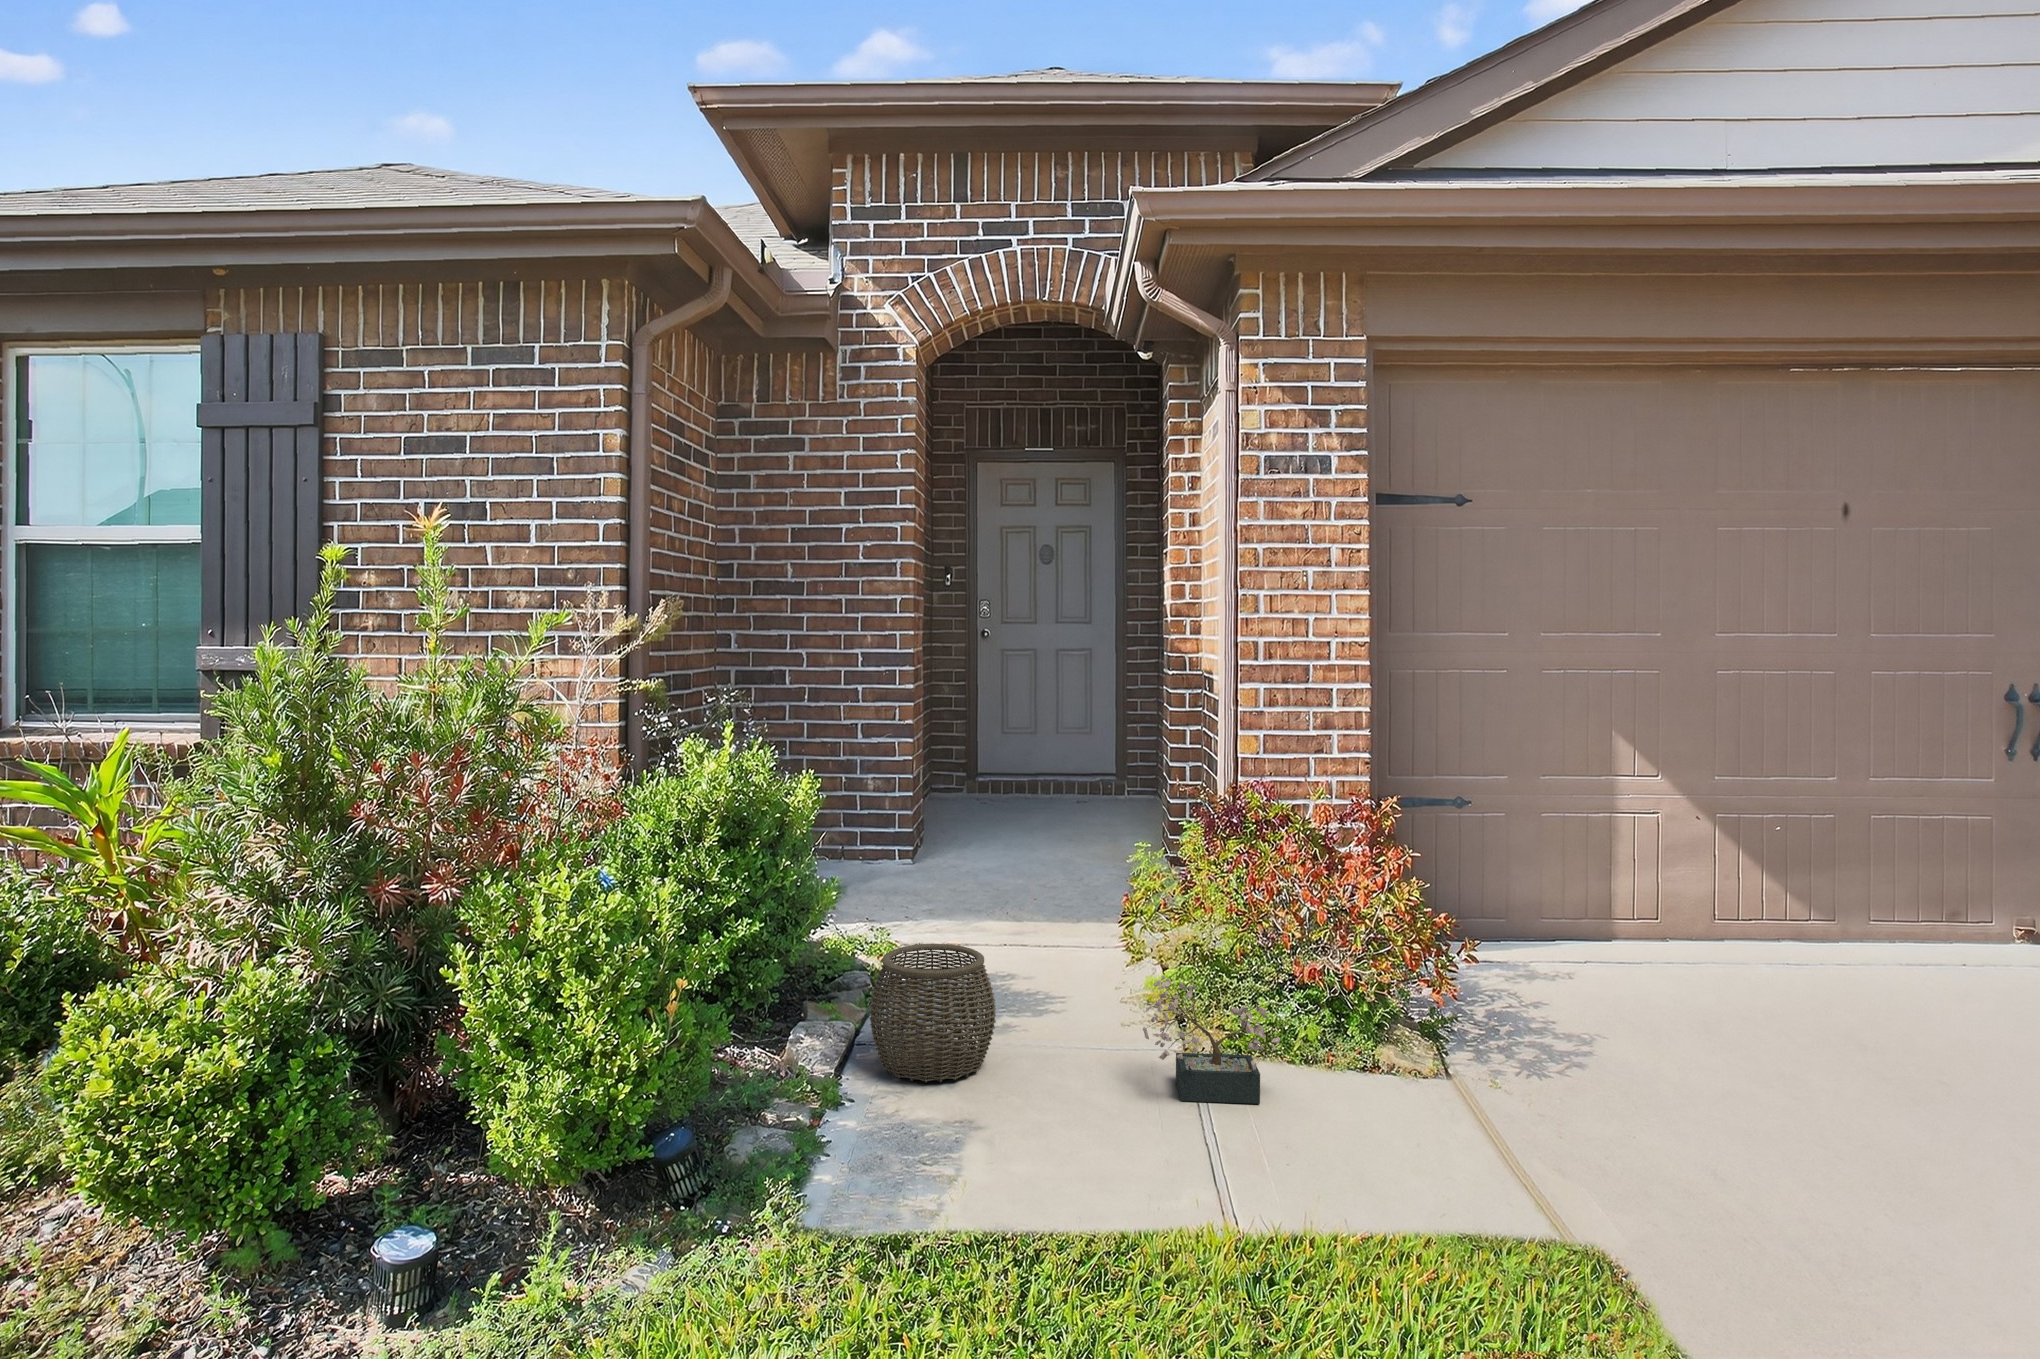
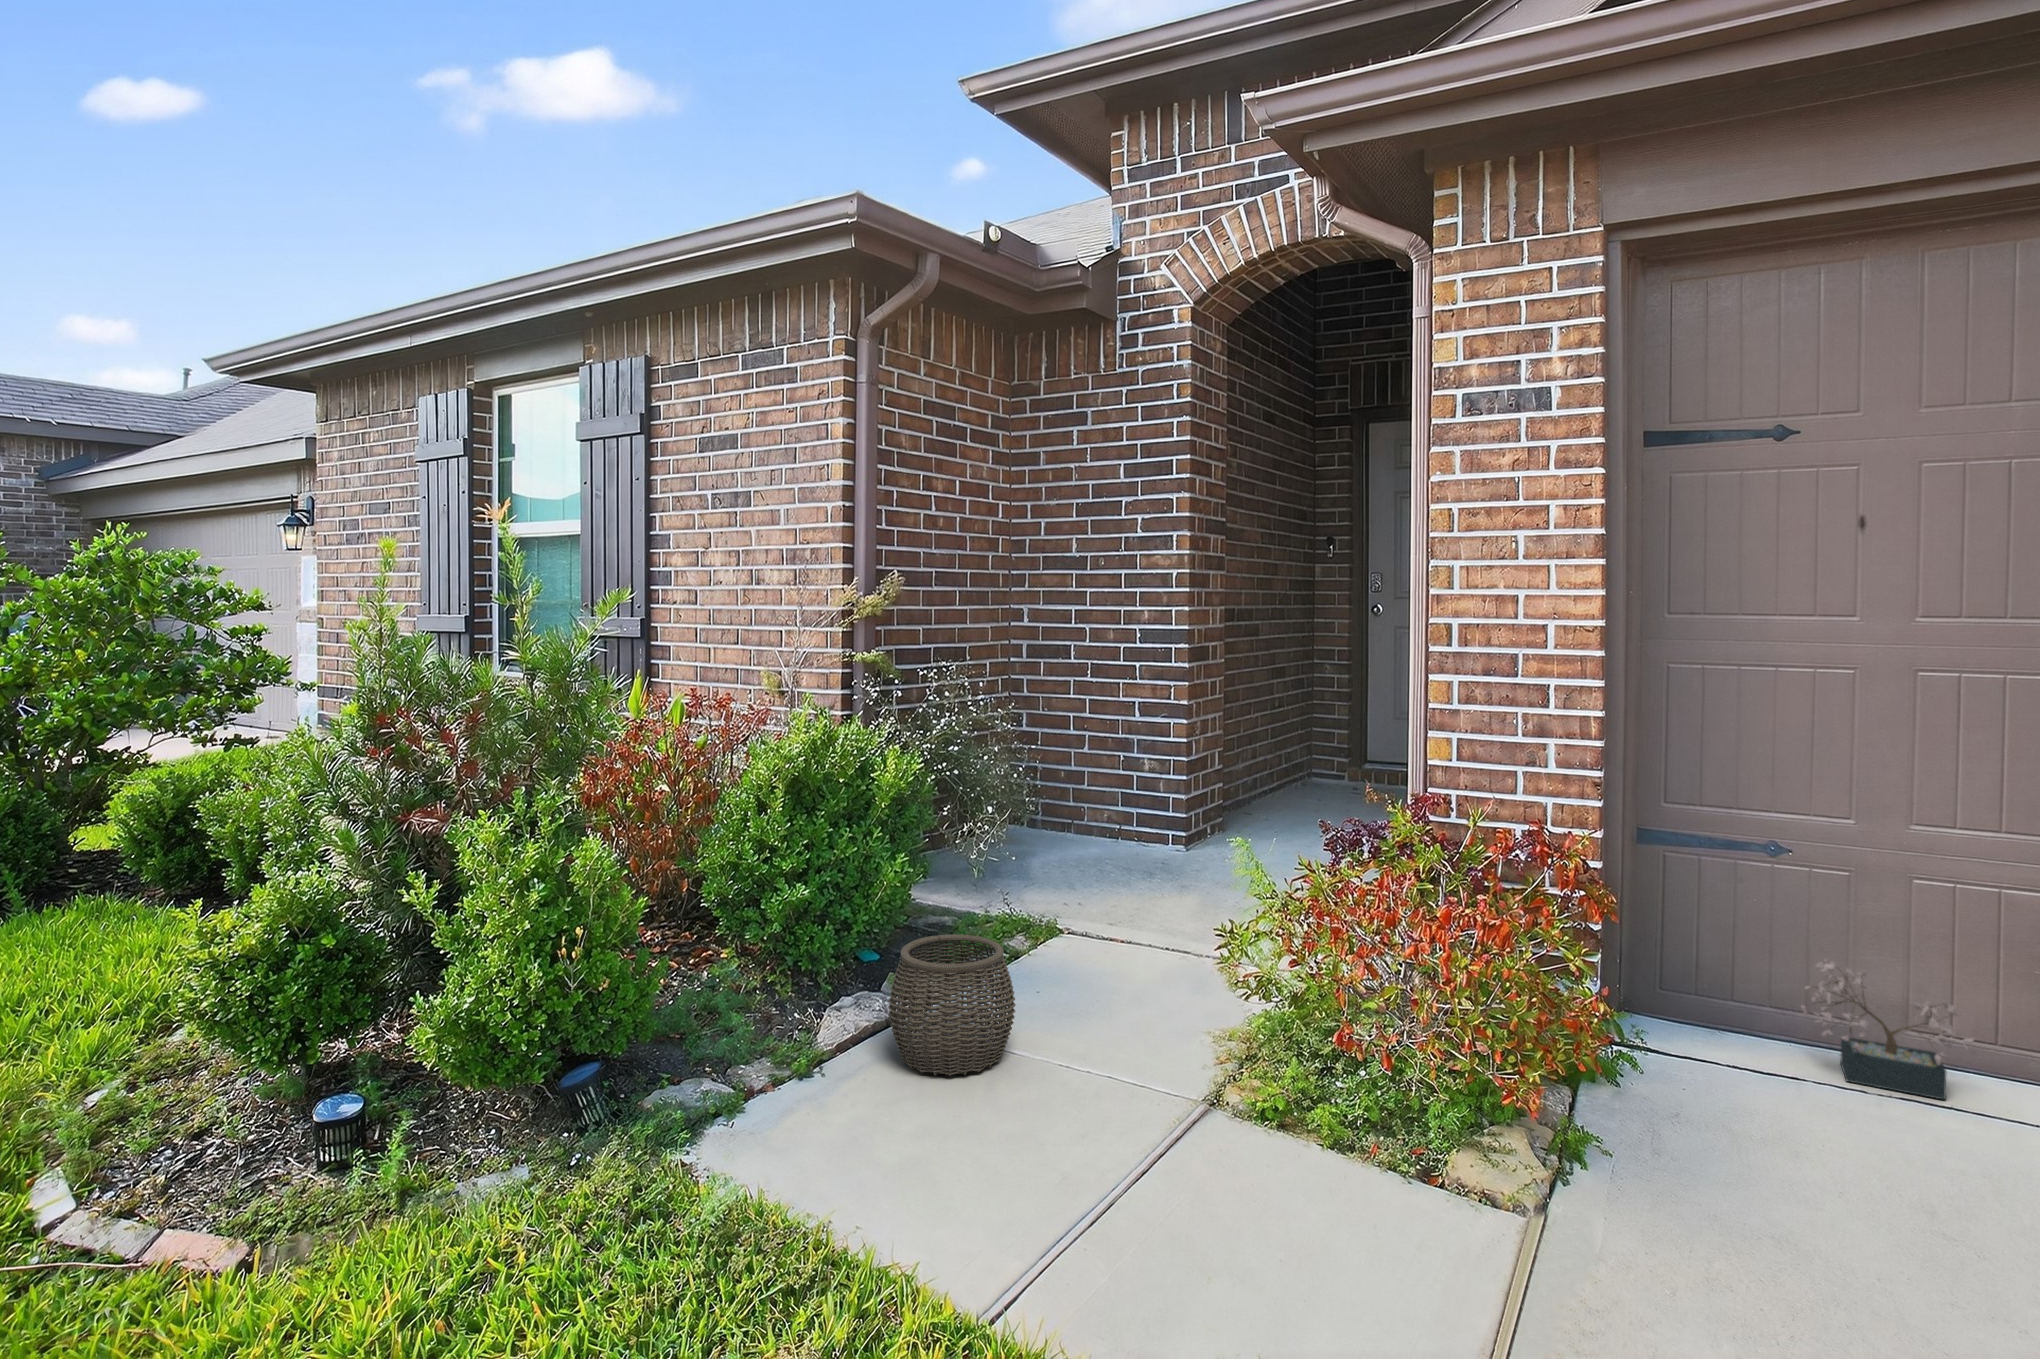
decorative plant: present [1143,975,1280,1104] -> present [1801,959,1974,1100]

